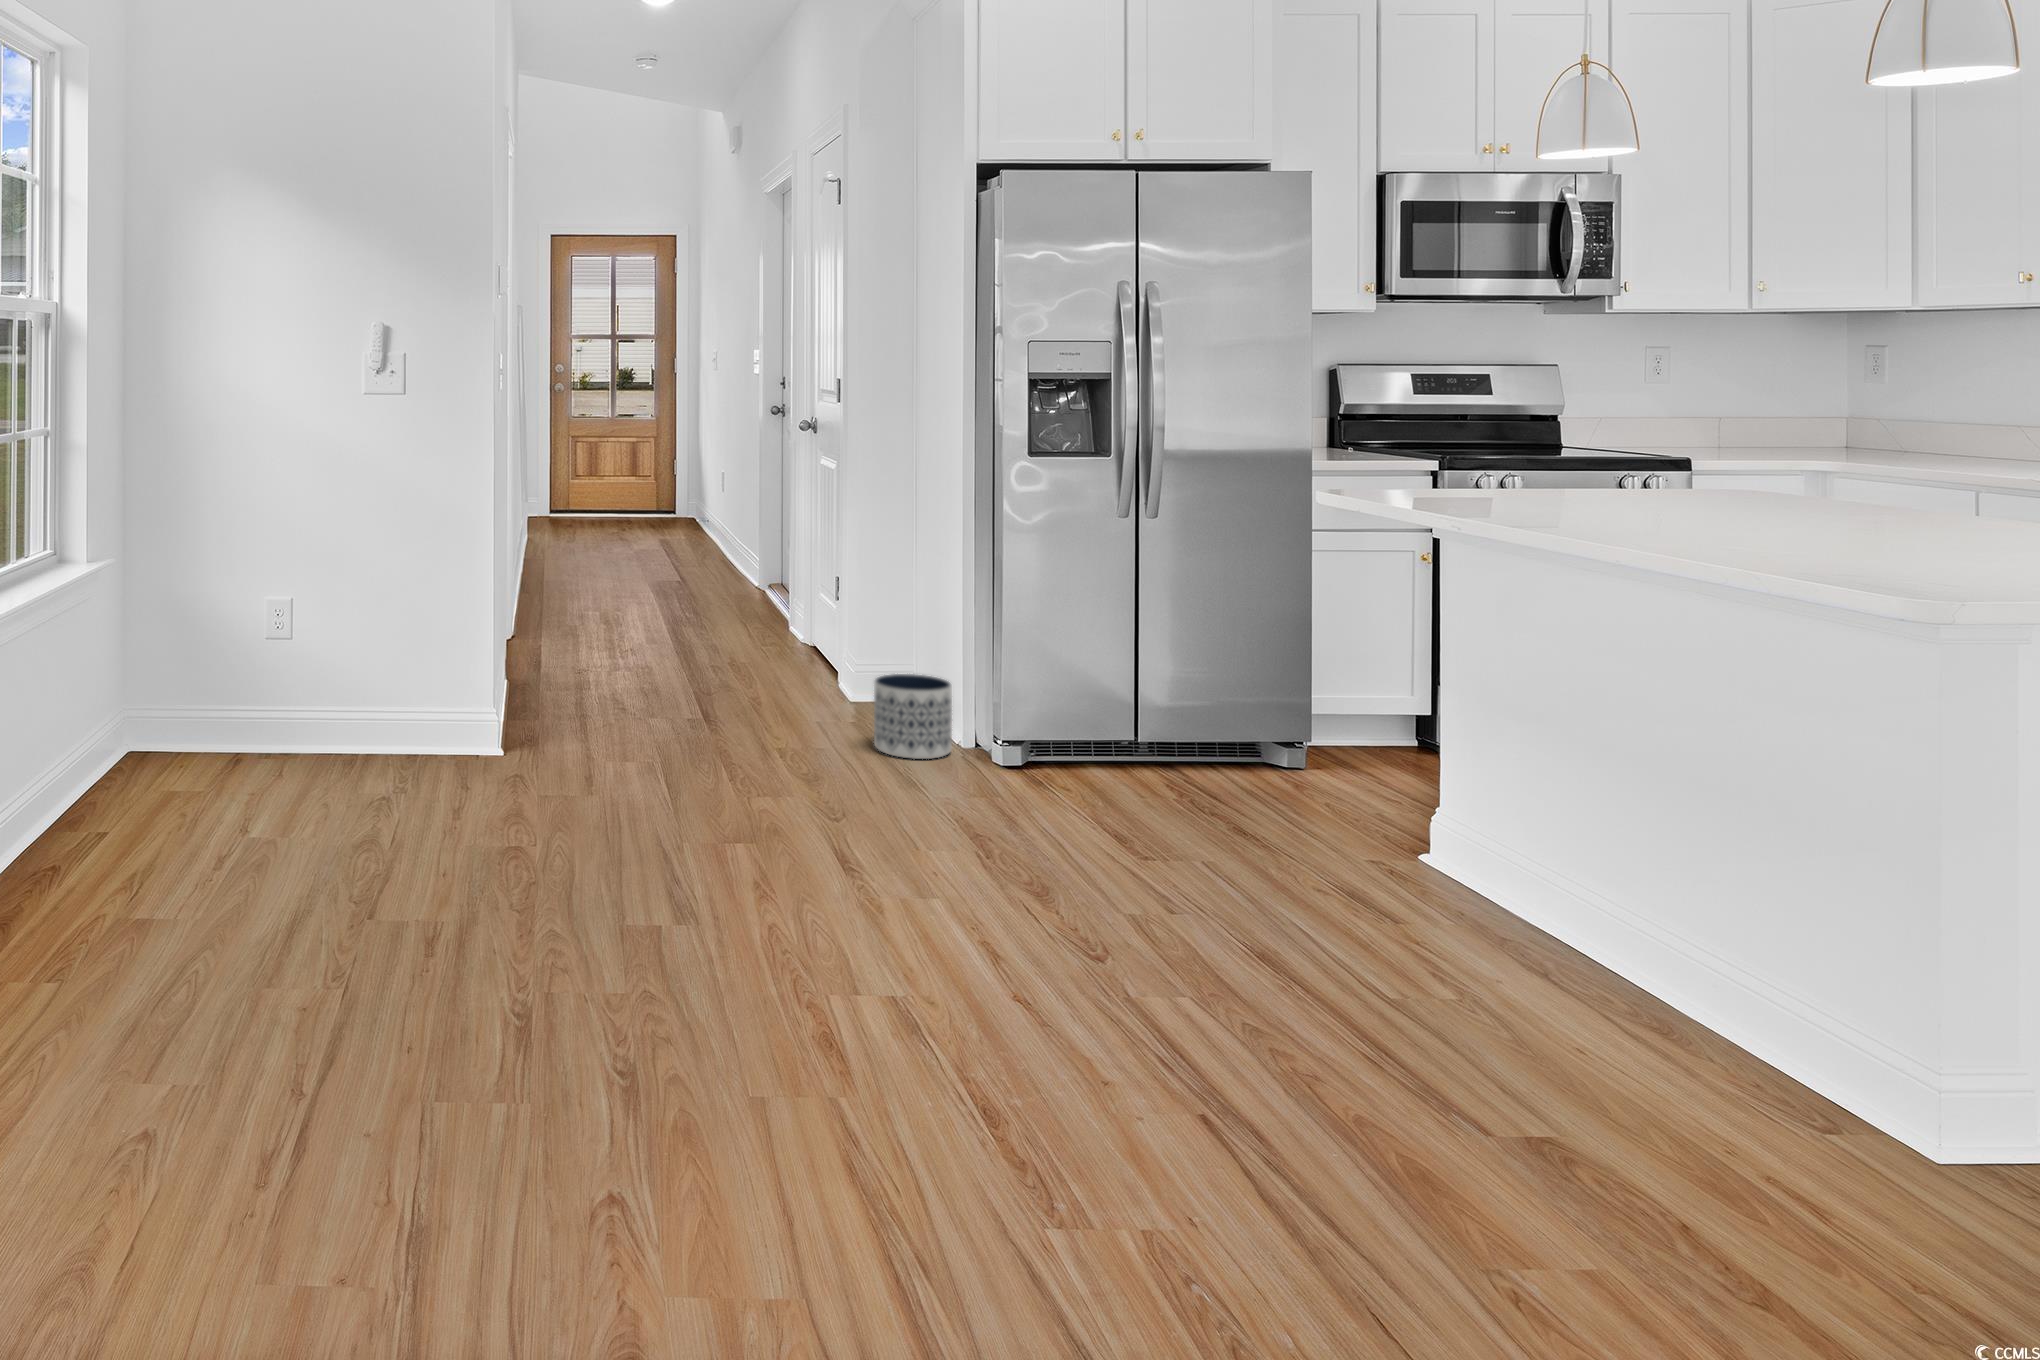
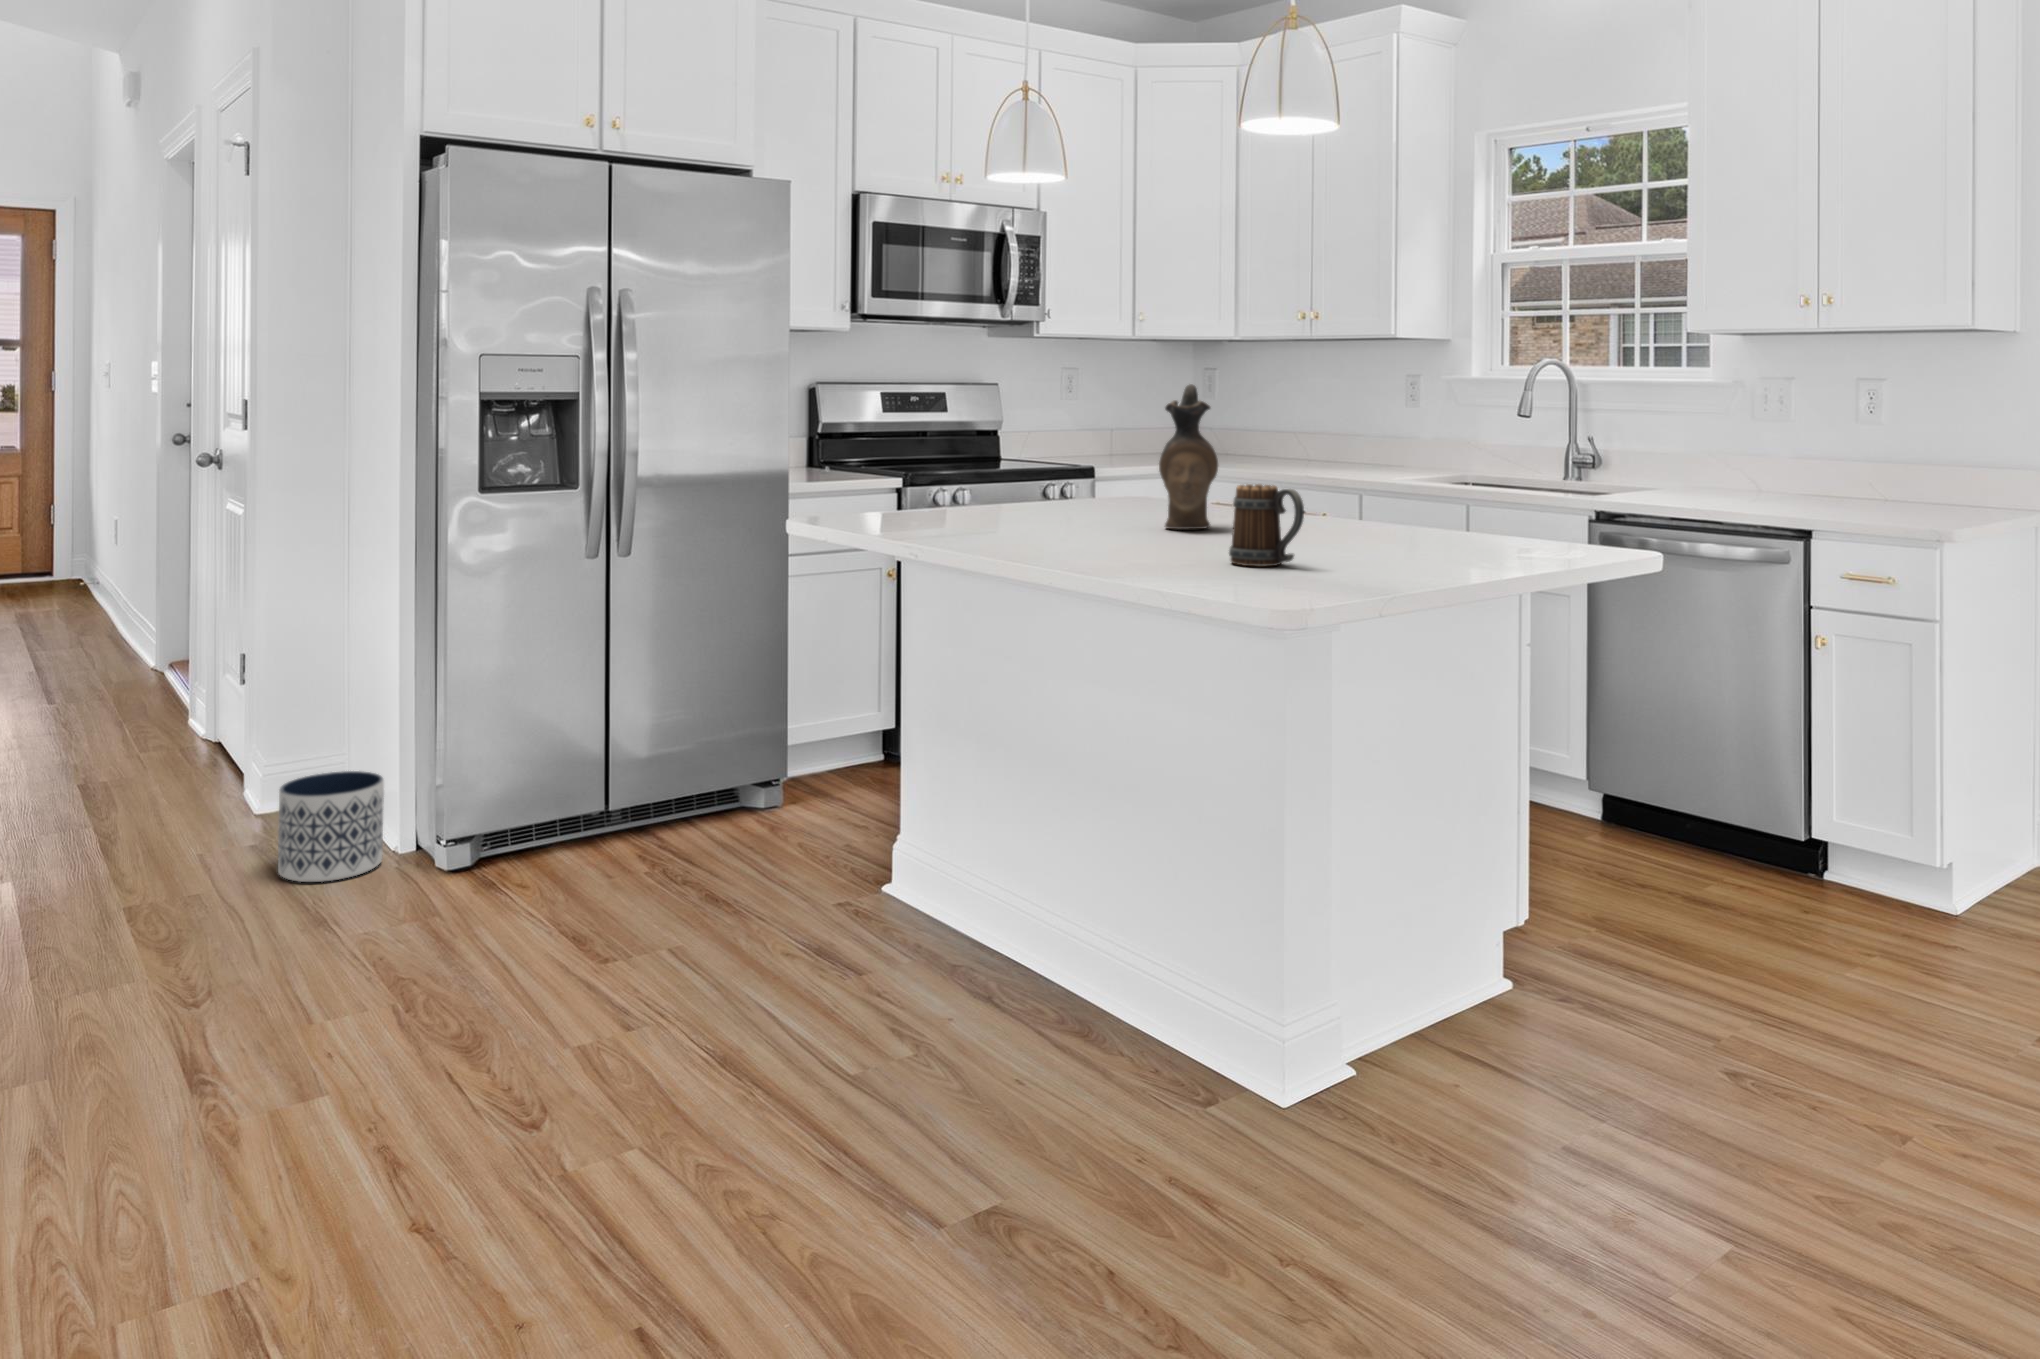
ceramic pitcher: none [1757,362,1842,521] -> present [1159,384,1218,529]
mug: none [1845,469,1952,559] -> present [1229,484,1304,567]

